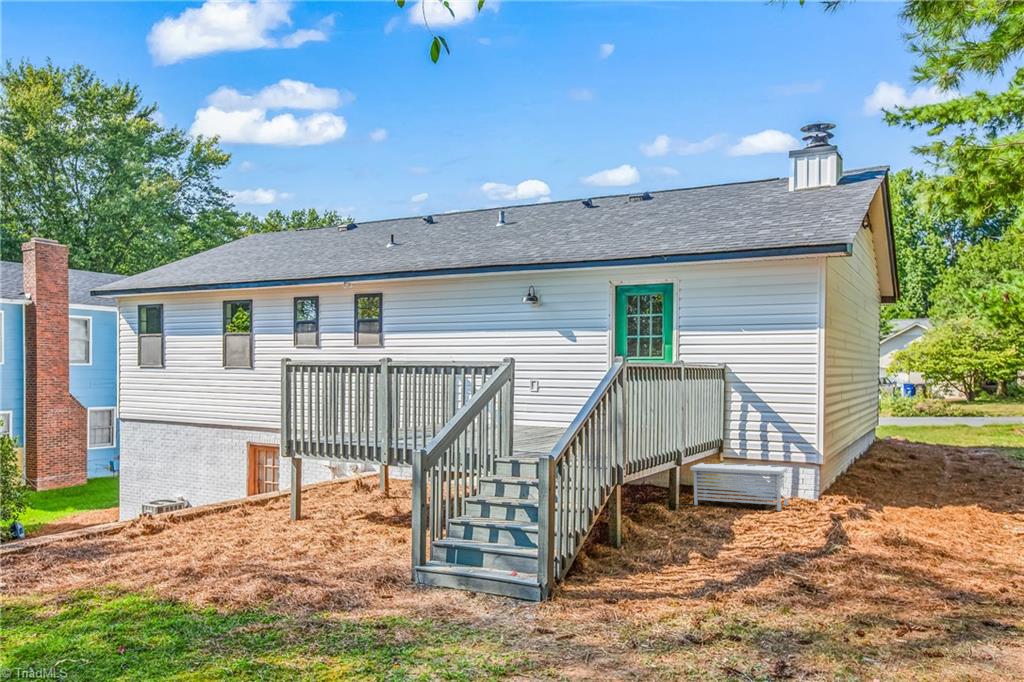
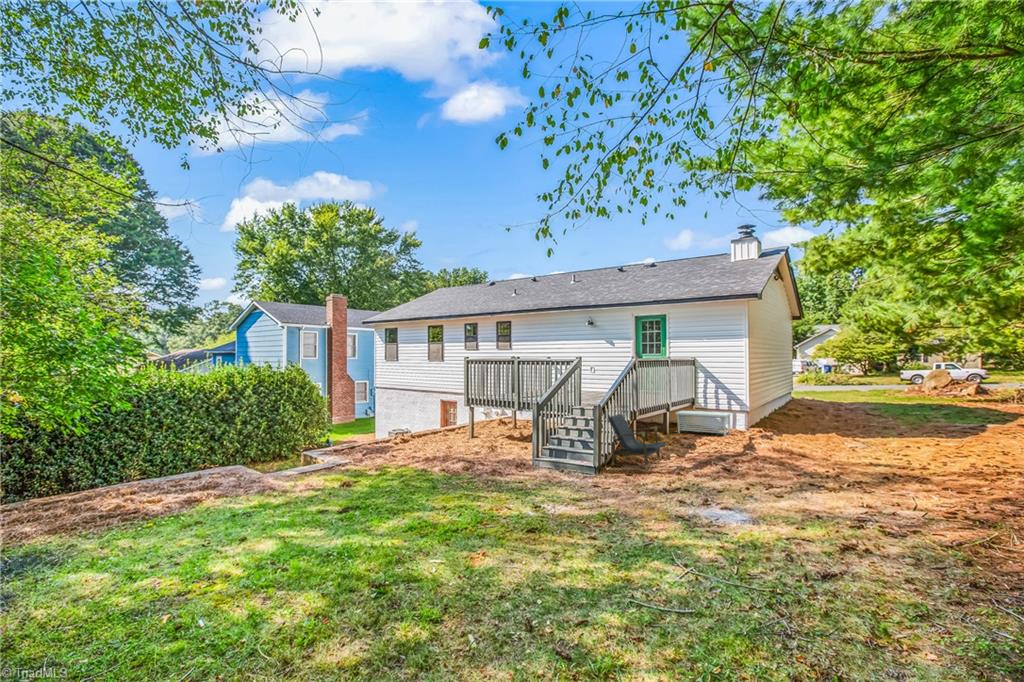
lounge chair: none [567,471,678,587] -> present [608,414,665,470]

